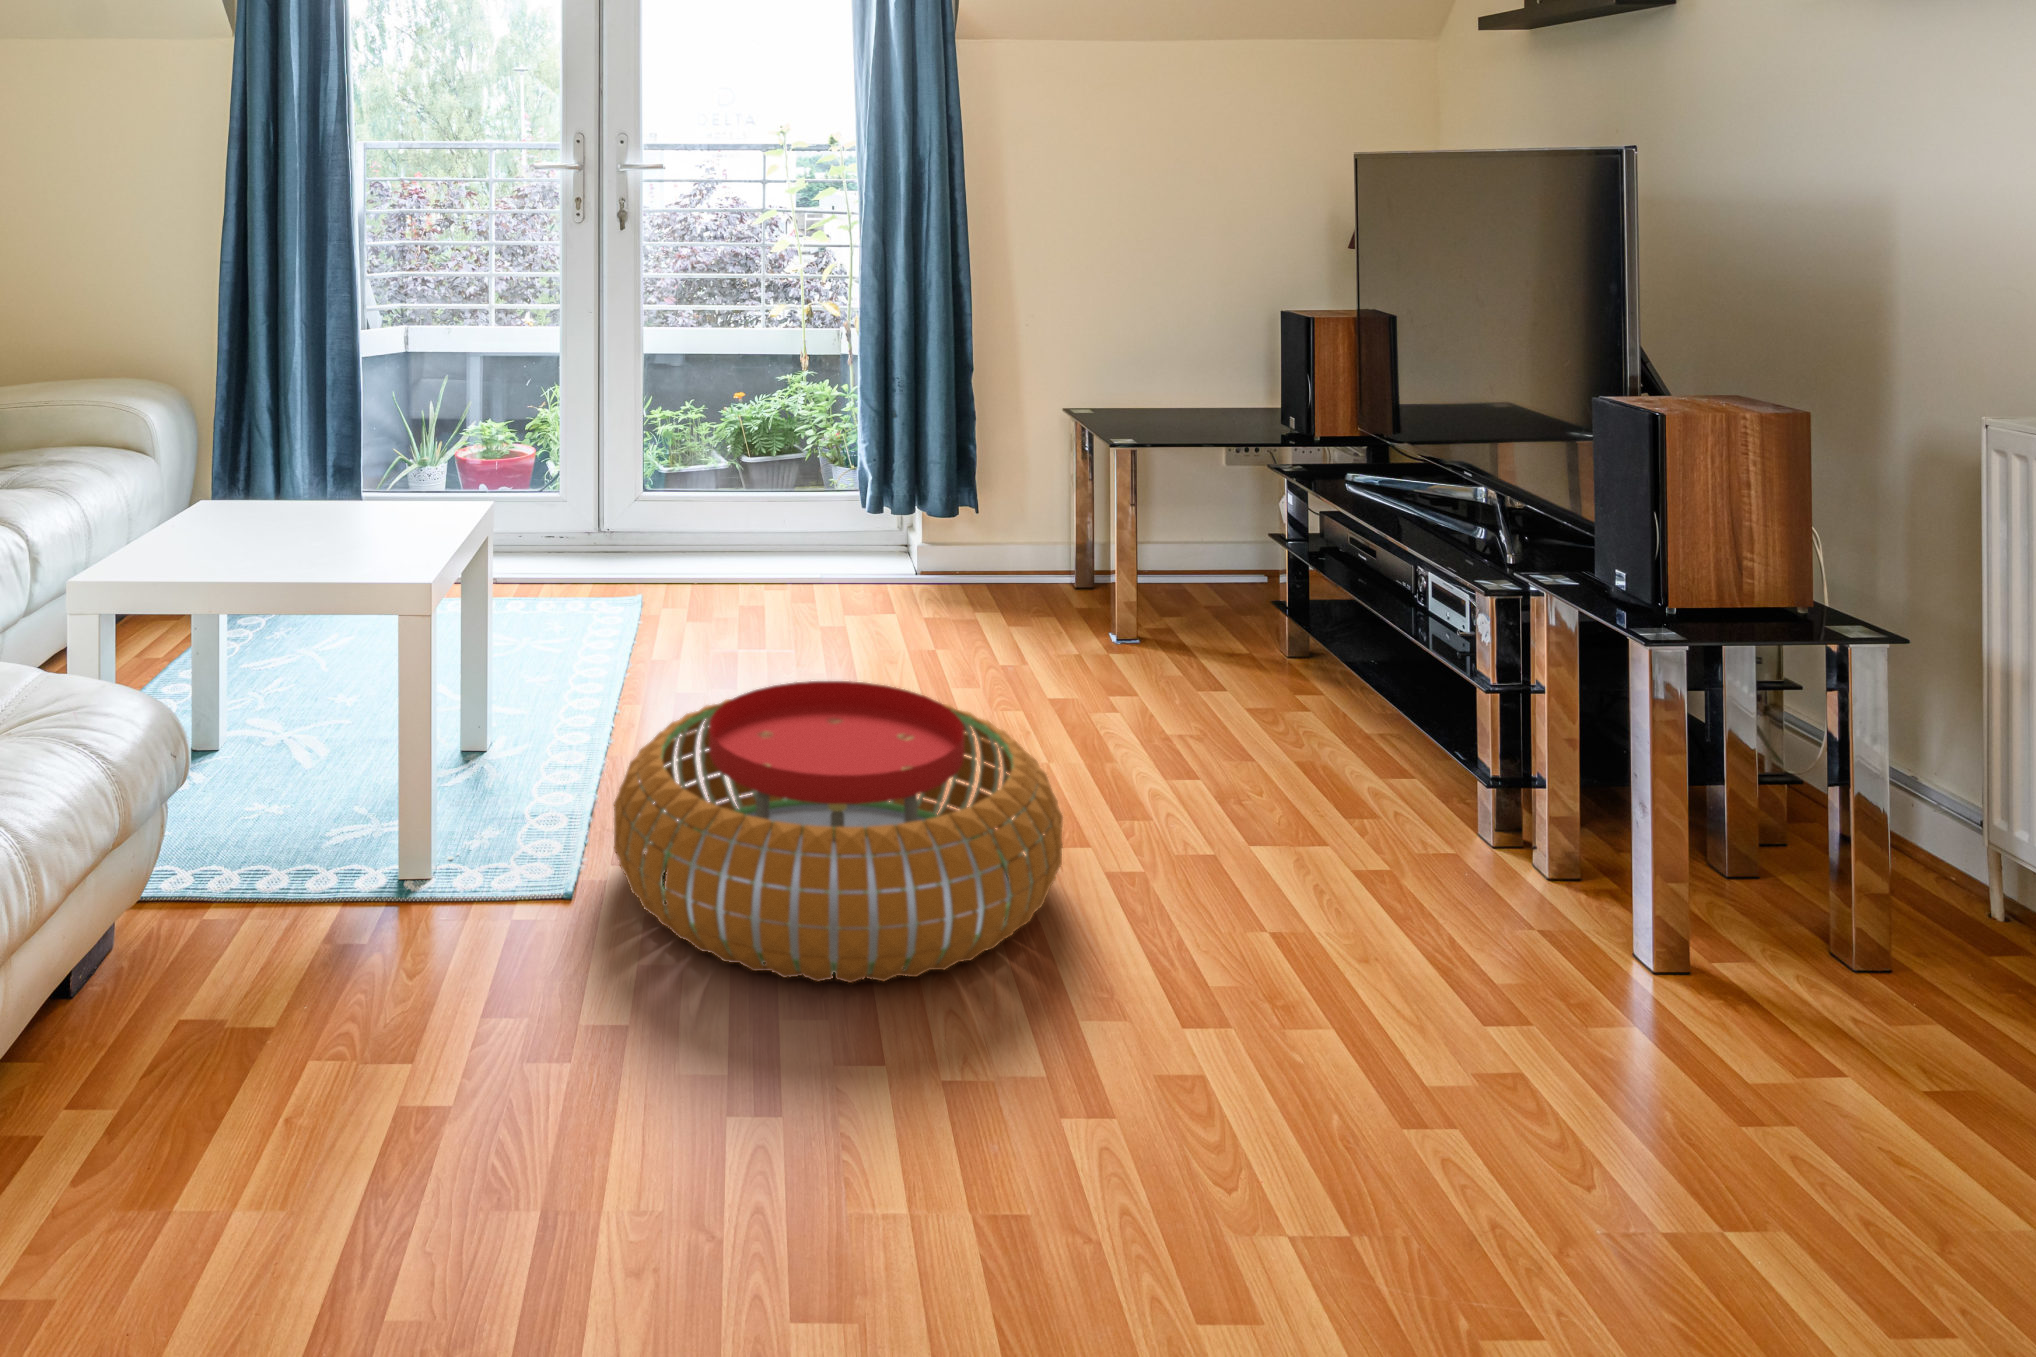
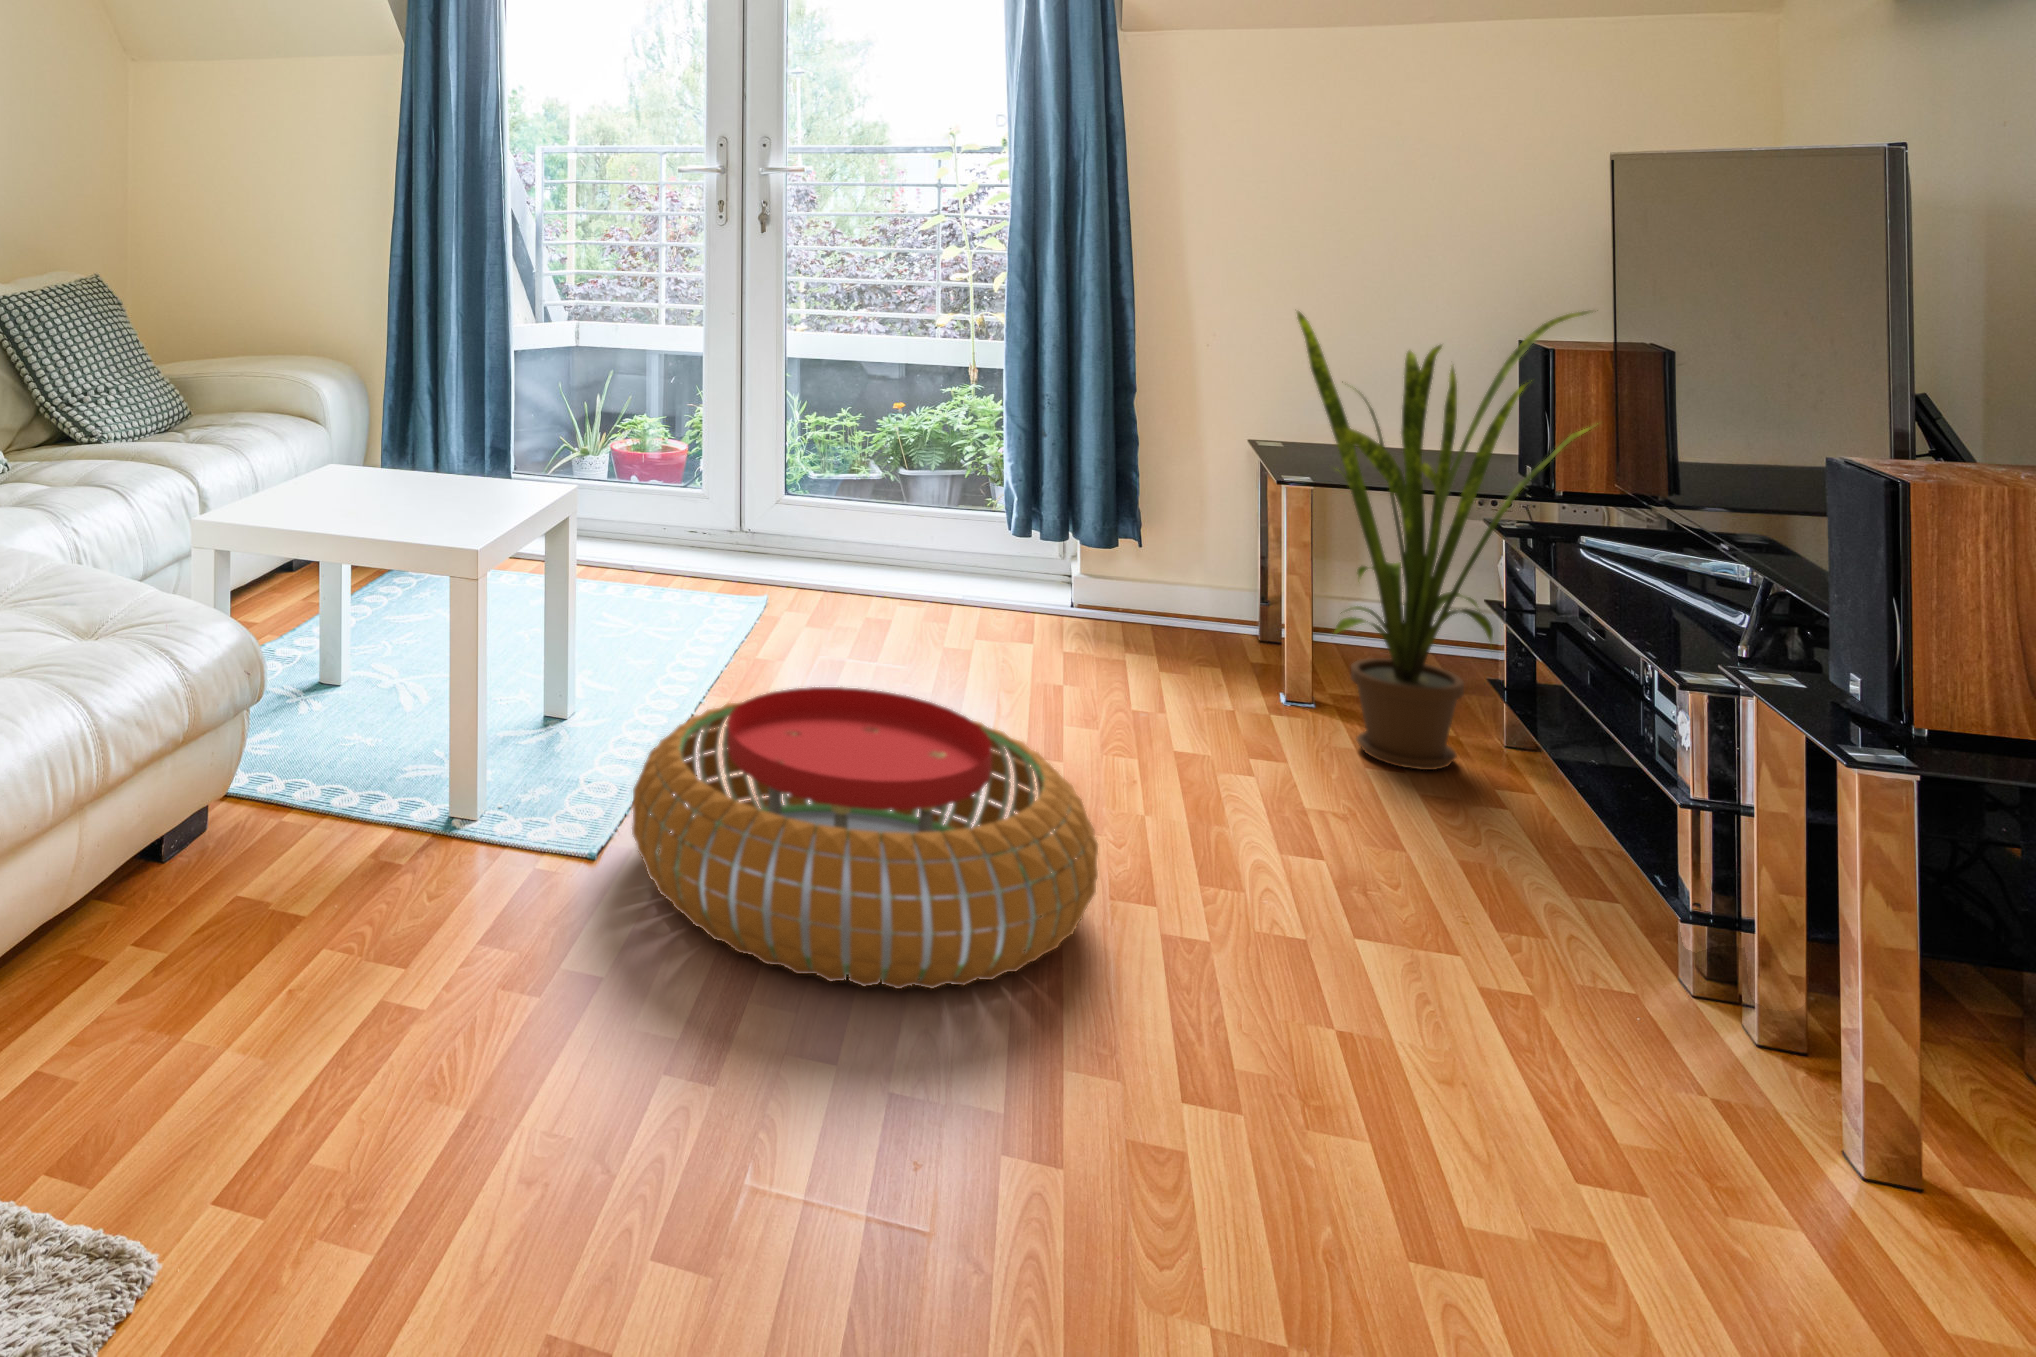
house plant: none [1145,283,1376,687] -> present [1297,311,1593,770]

